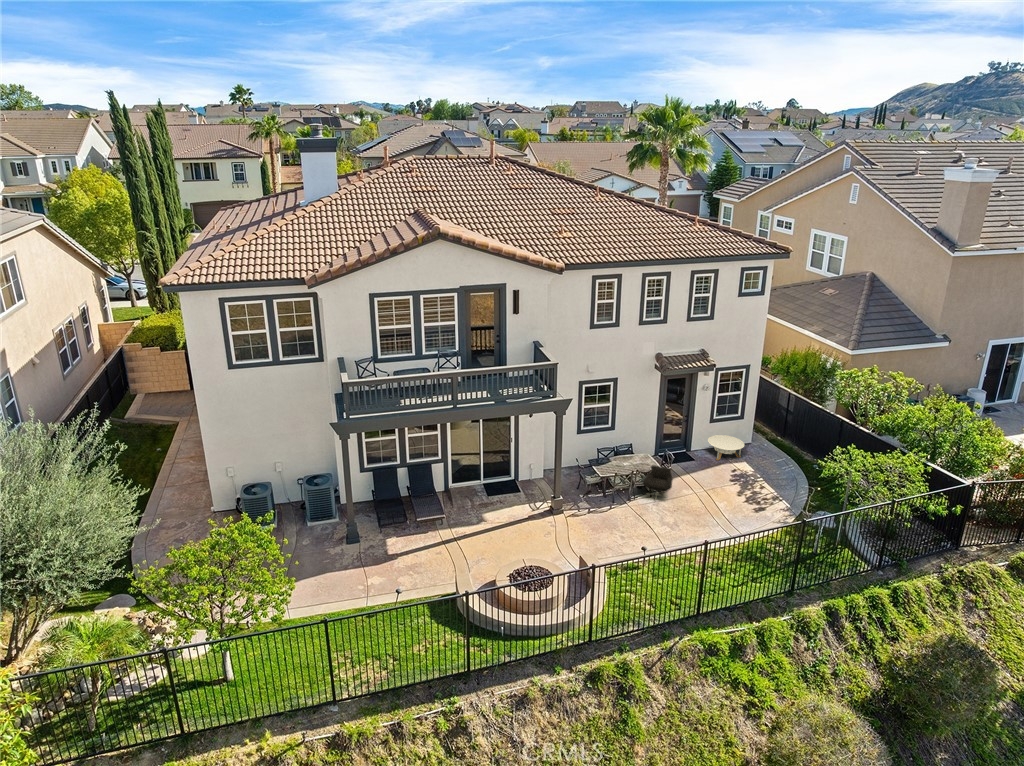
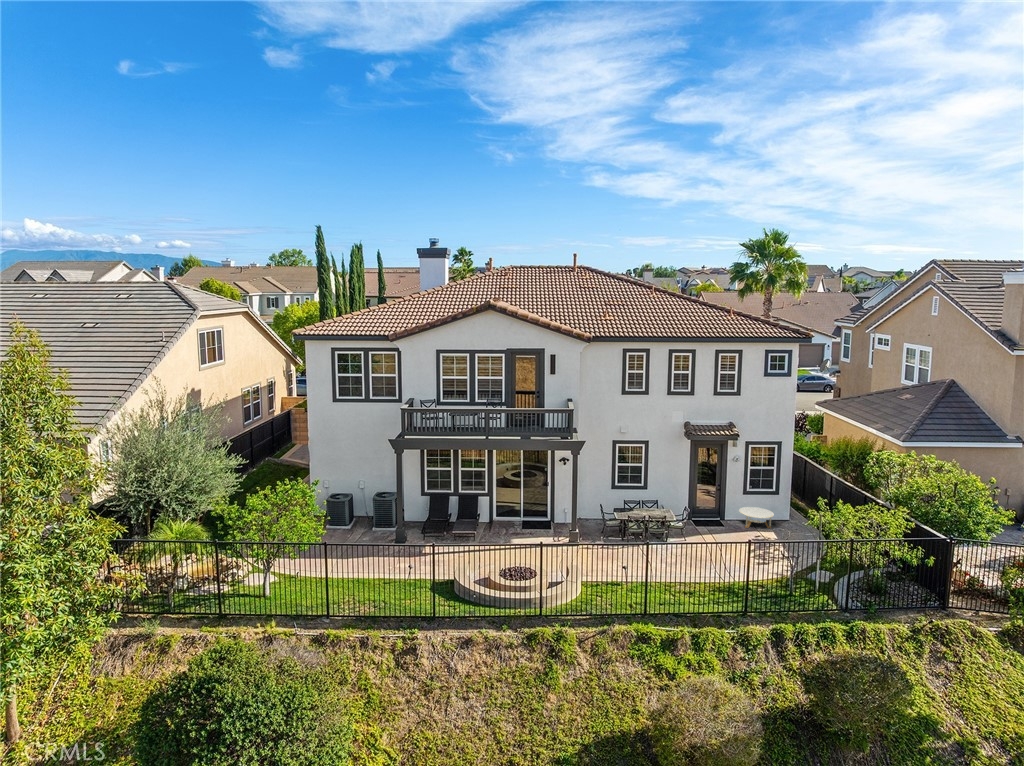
lounge chair: present [643,466,673,500] -> none [657,517,687,548]

